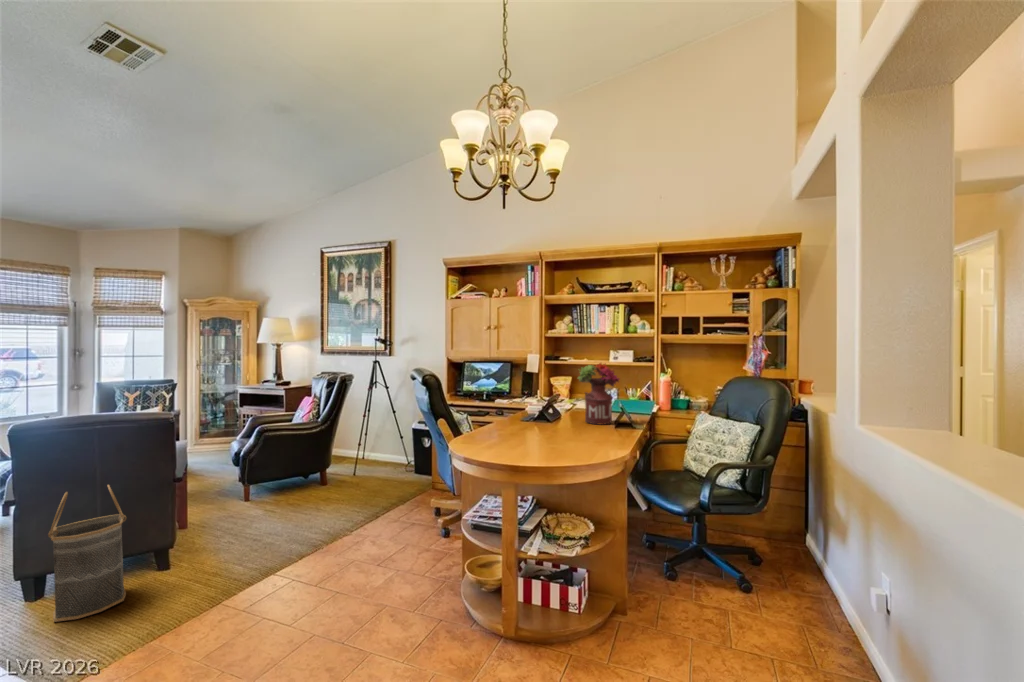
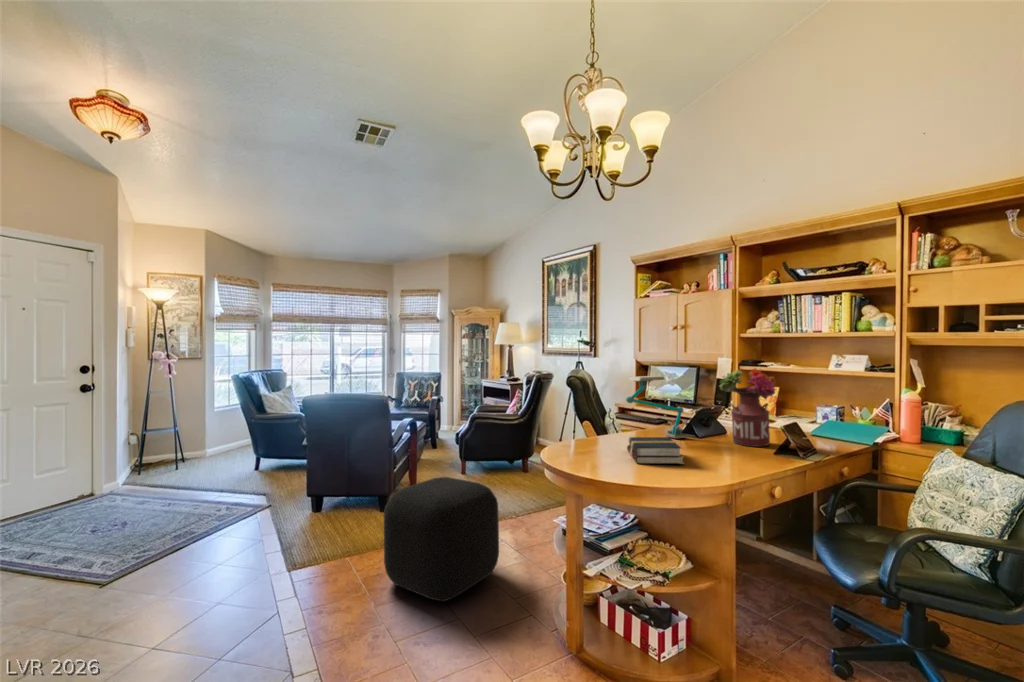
desk lamp: none [514,373,554,426] -> present [626,376,687,438]
hardback book: none [535,424,595,450] -> present [627,437,684,464]
basket: present [48,485,126,622] -> none [314,440,356,527]
ottoman: none [244,501,386,649] -> present [384,477,499,601]

